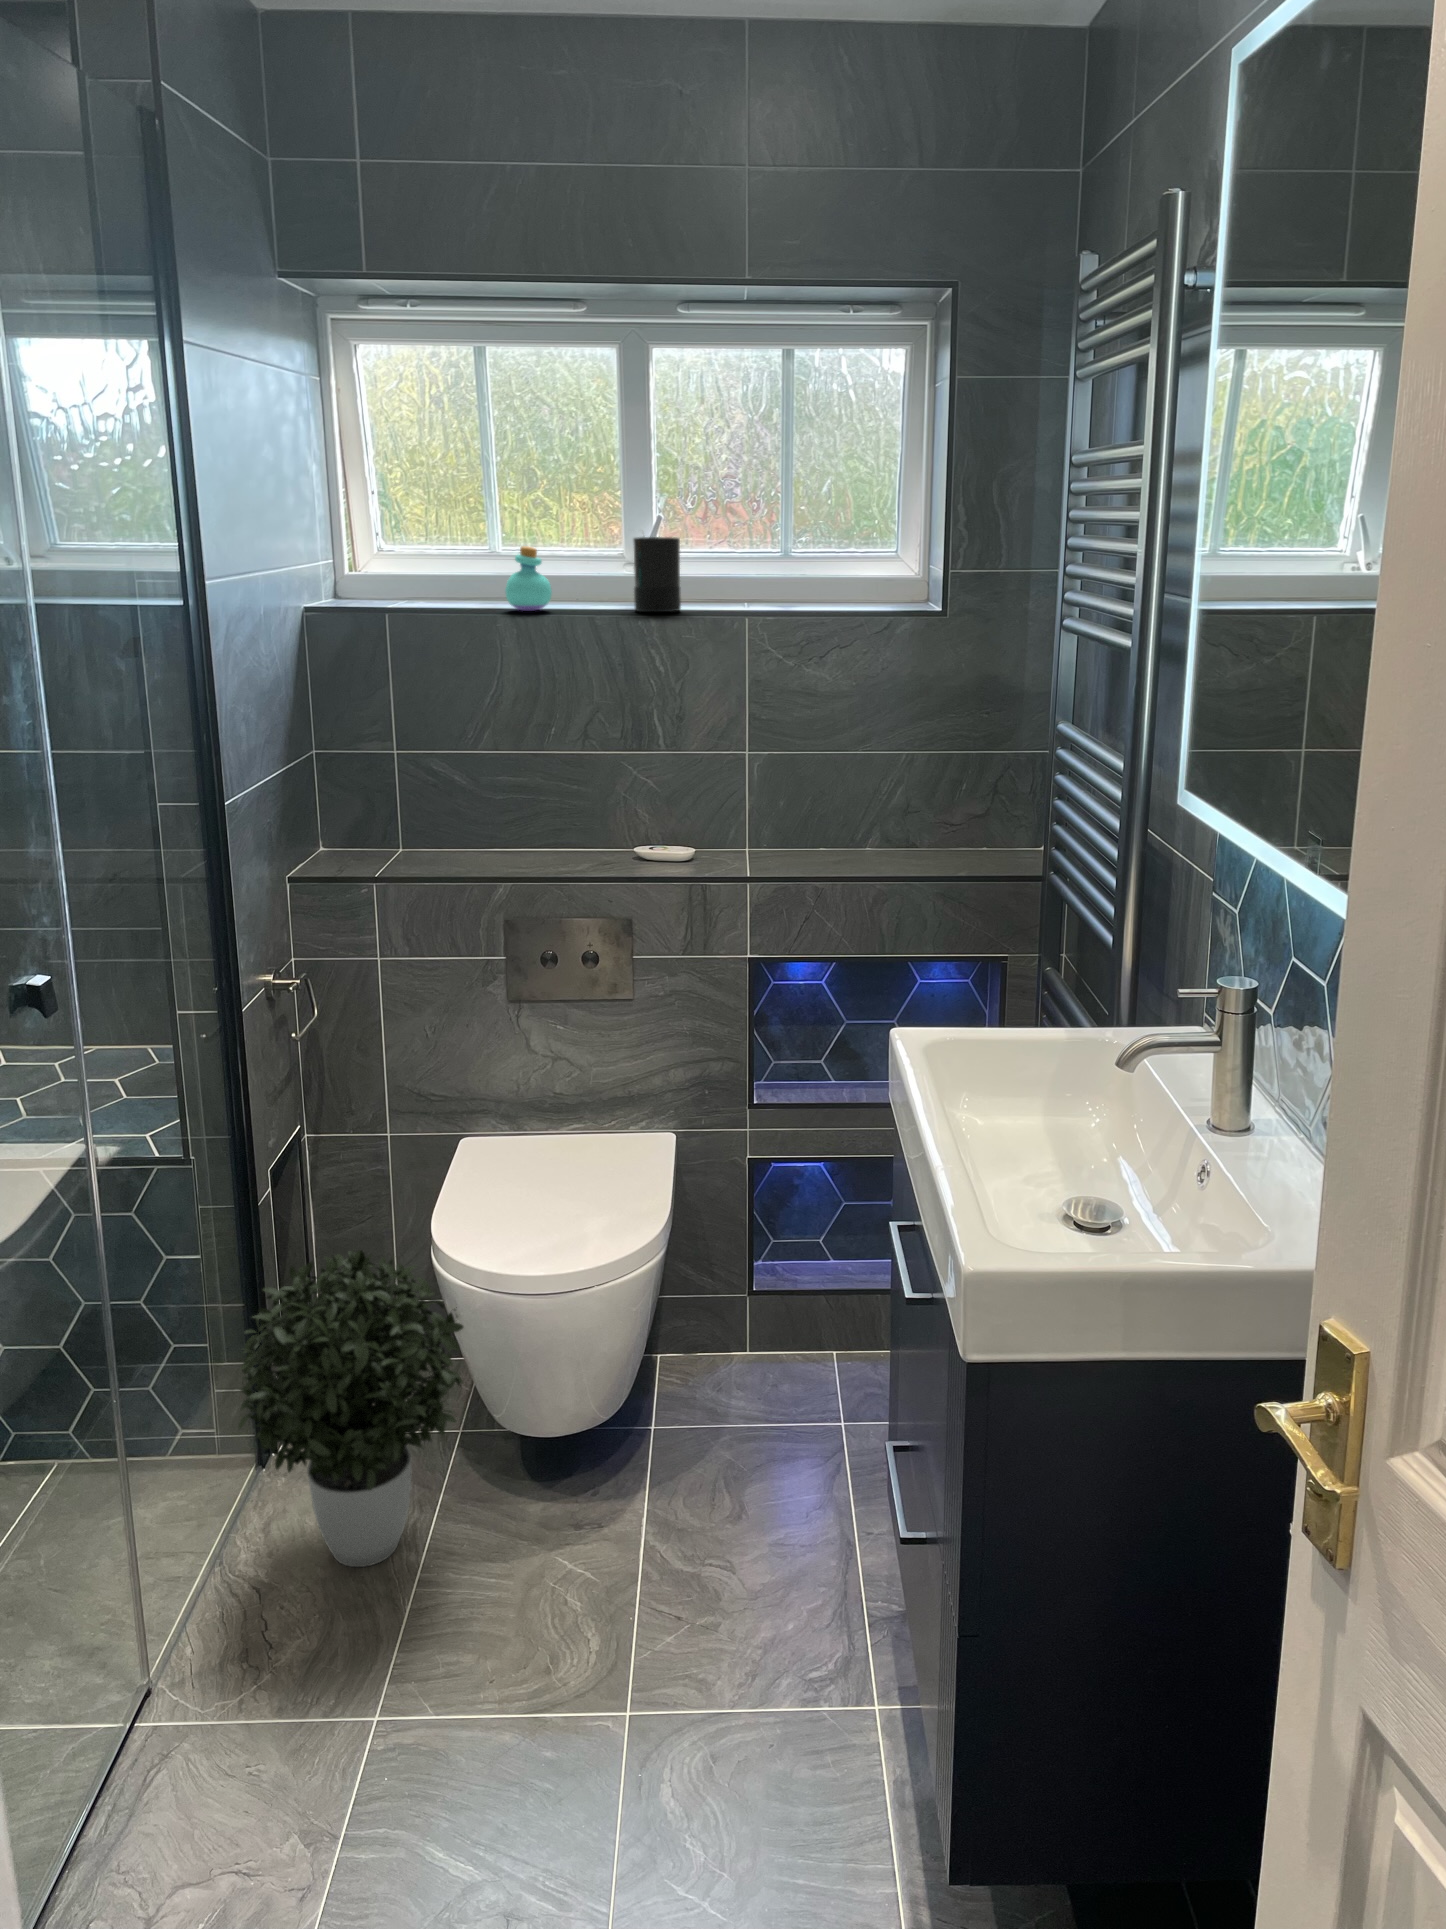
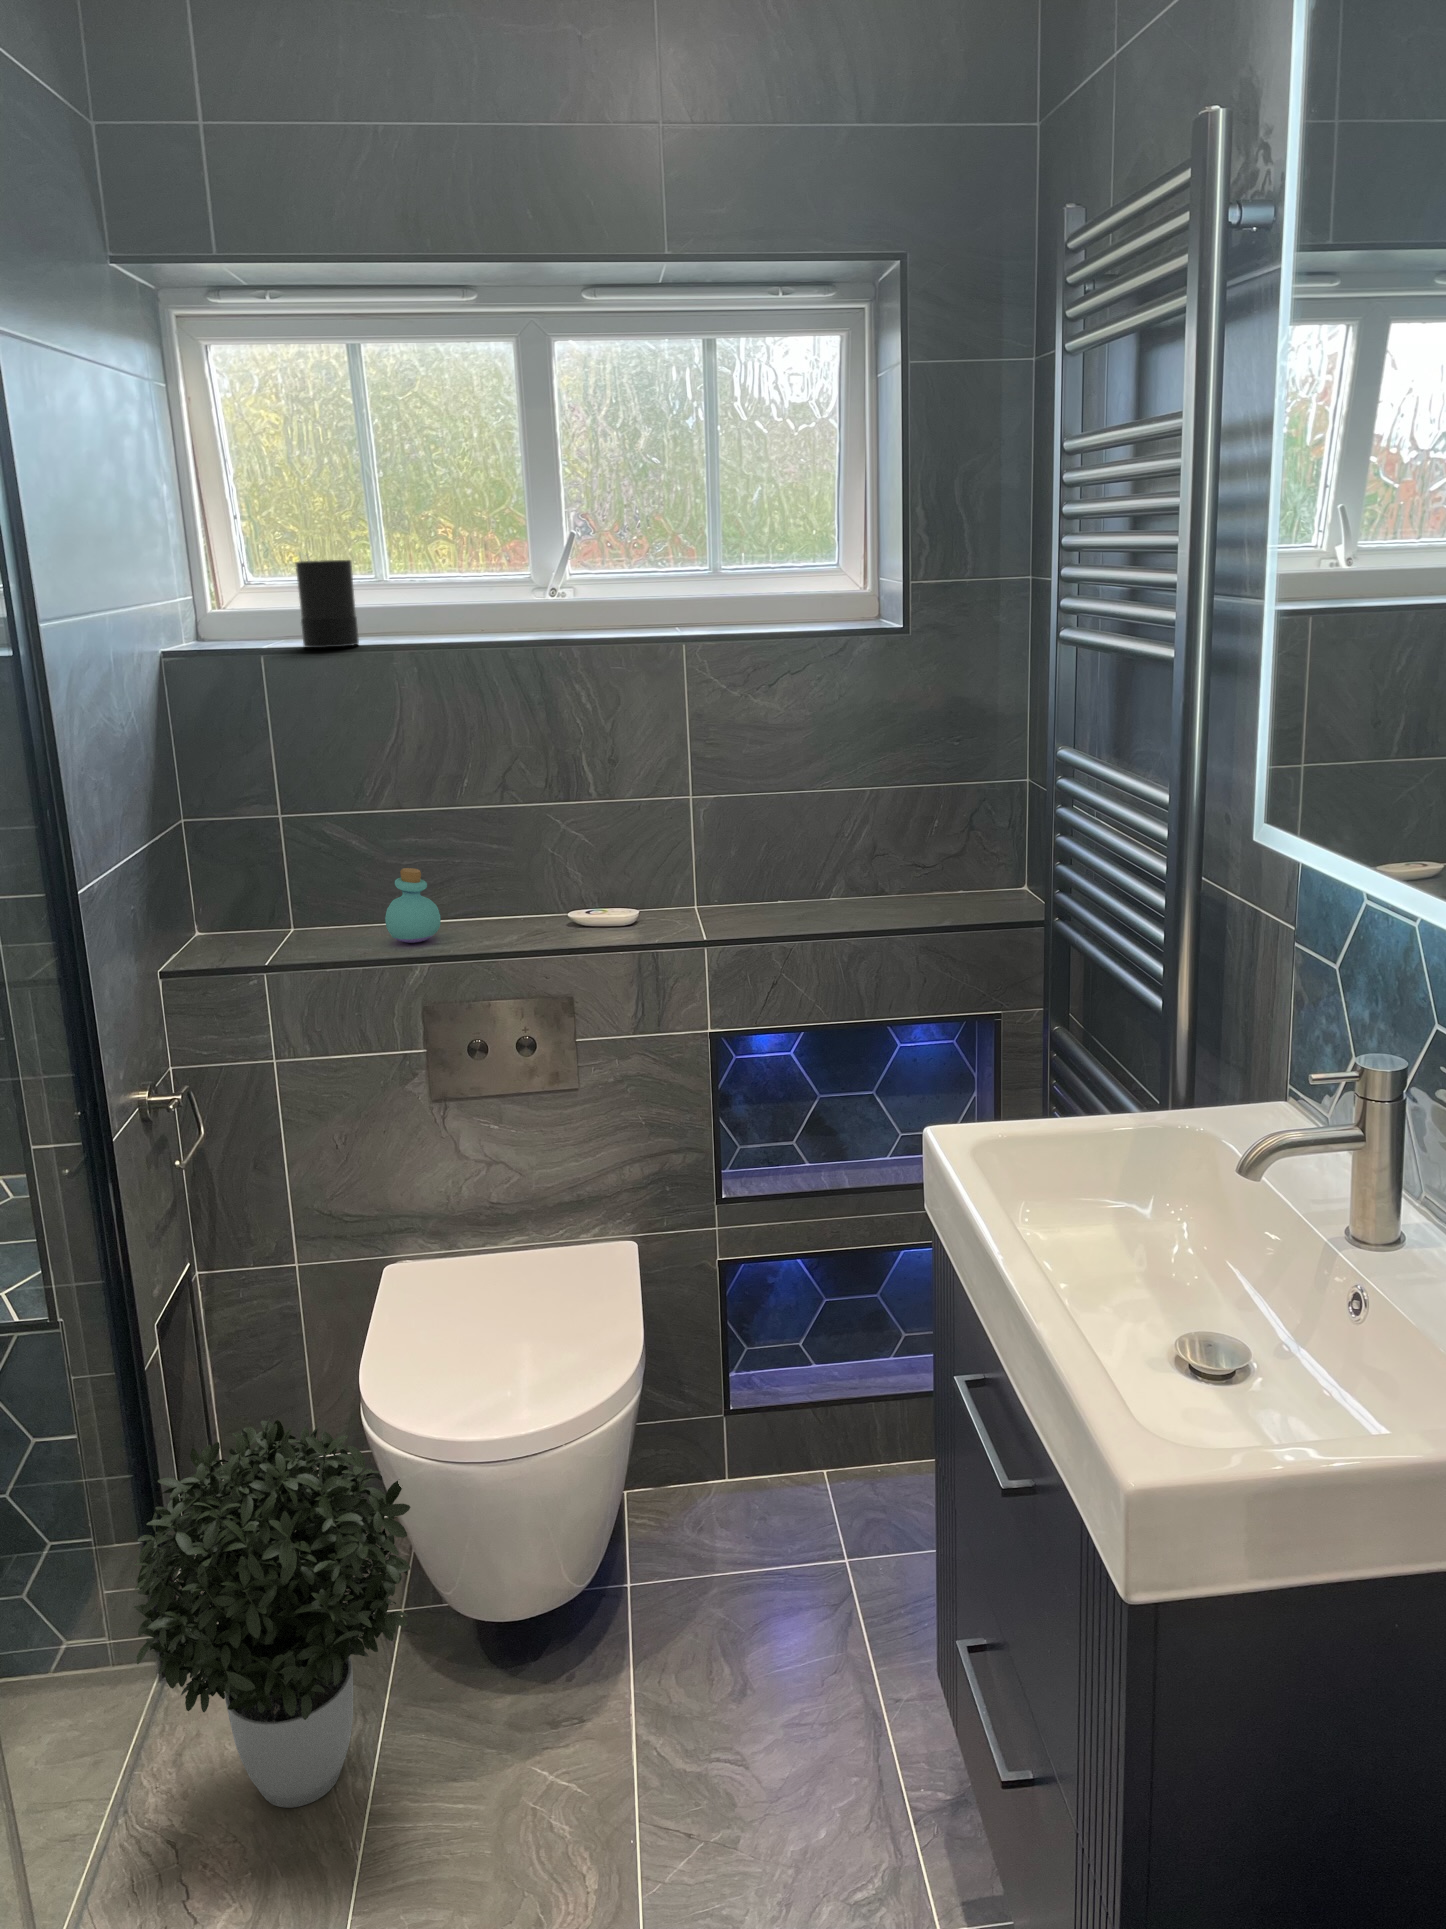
candle: present [633,537,681,612] -> present [296,560,359,648]
perfume bottle: present [505,546,552,611] -> present [385,868,441,943]

